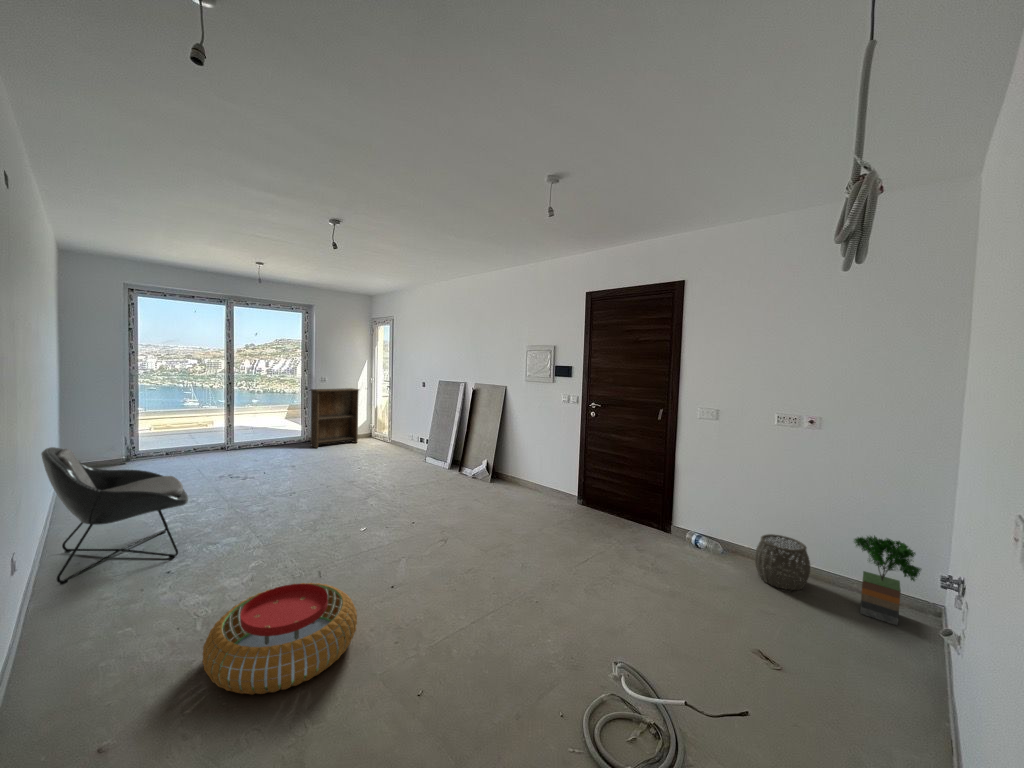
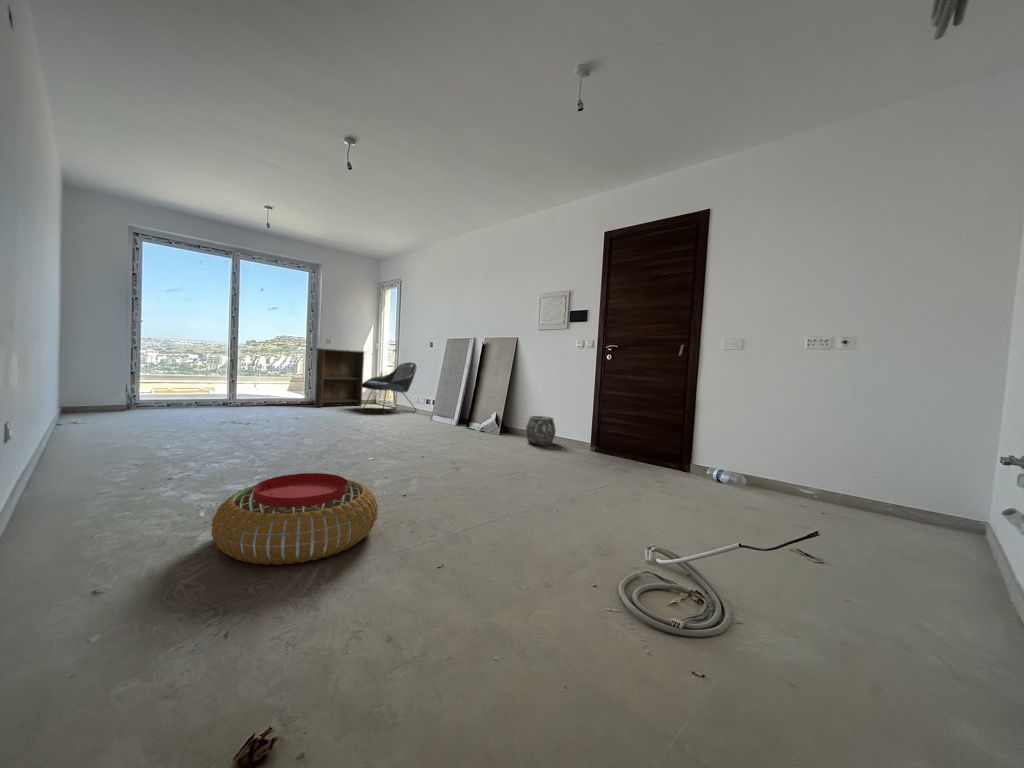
lounge chair: present [41,447,188,585] -> present [362,362,417,414]
woven basket: present [754,534,811,590] -> present [526,416,555,445]
potted tree: present [854,536,921,625] -> none [891,450,969,539]

